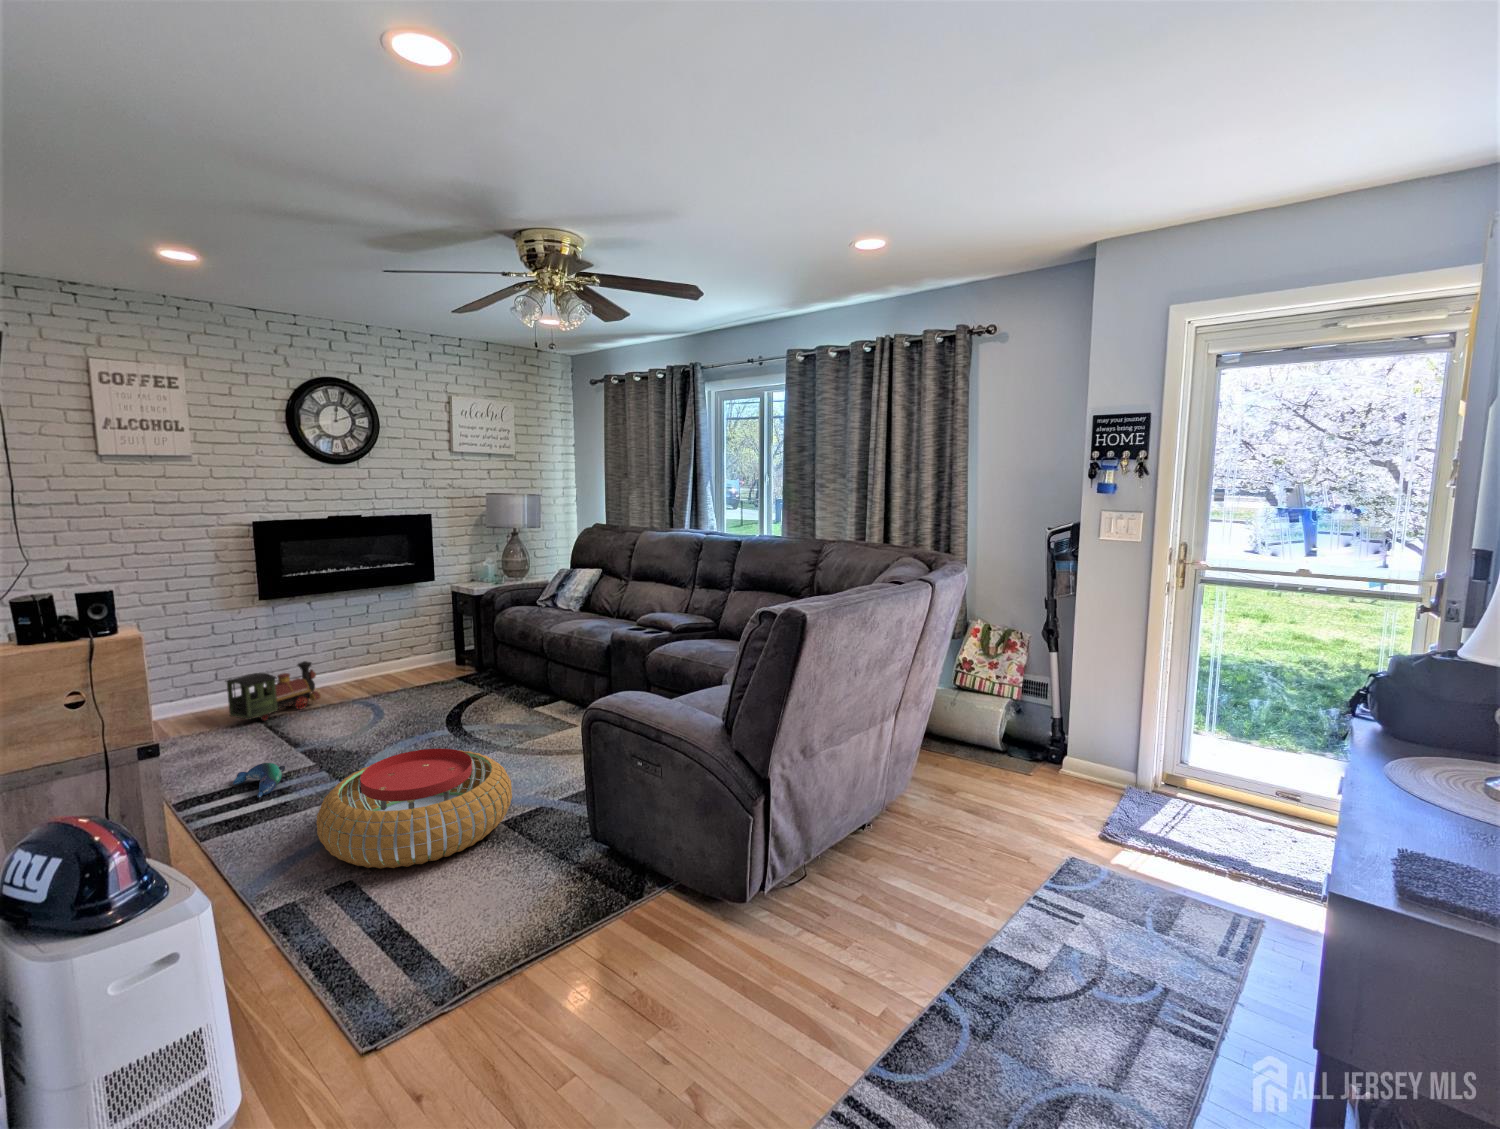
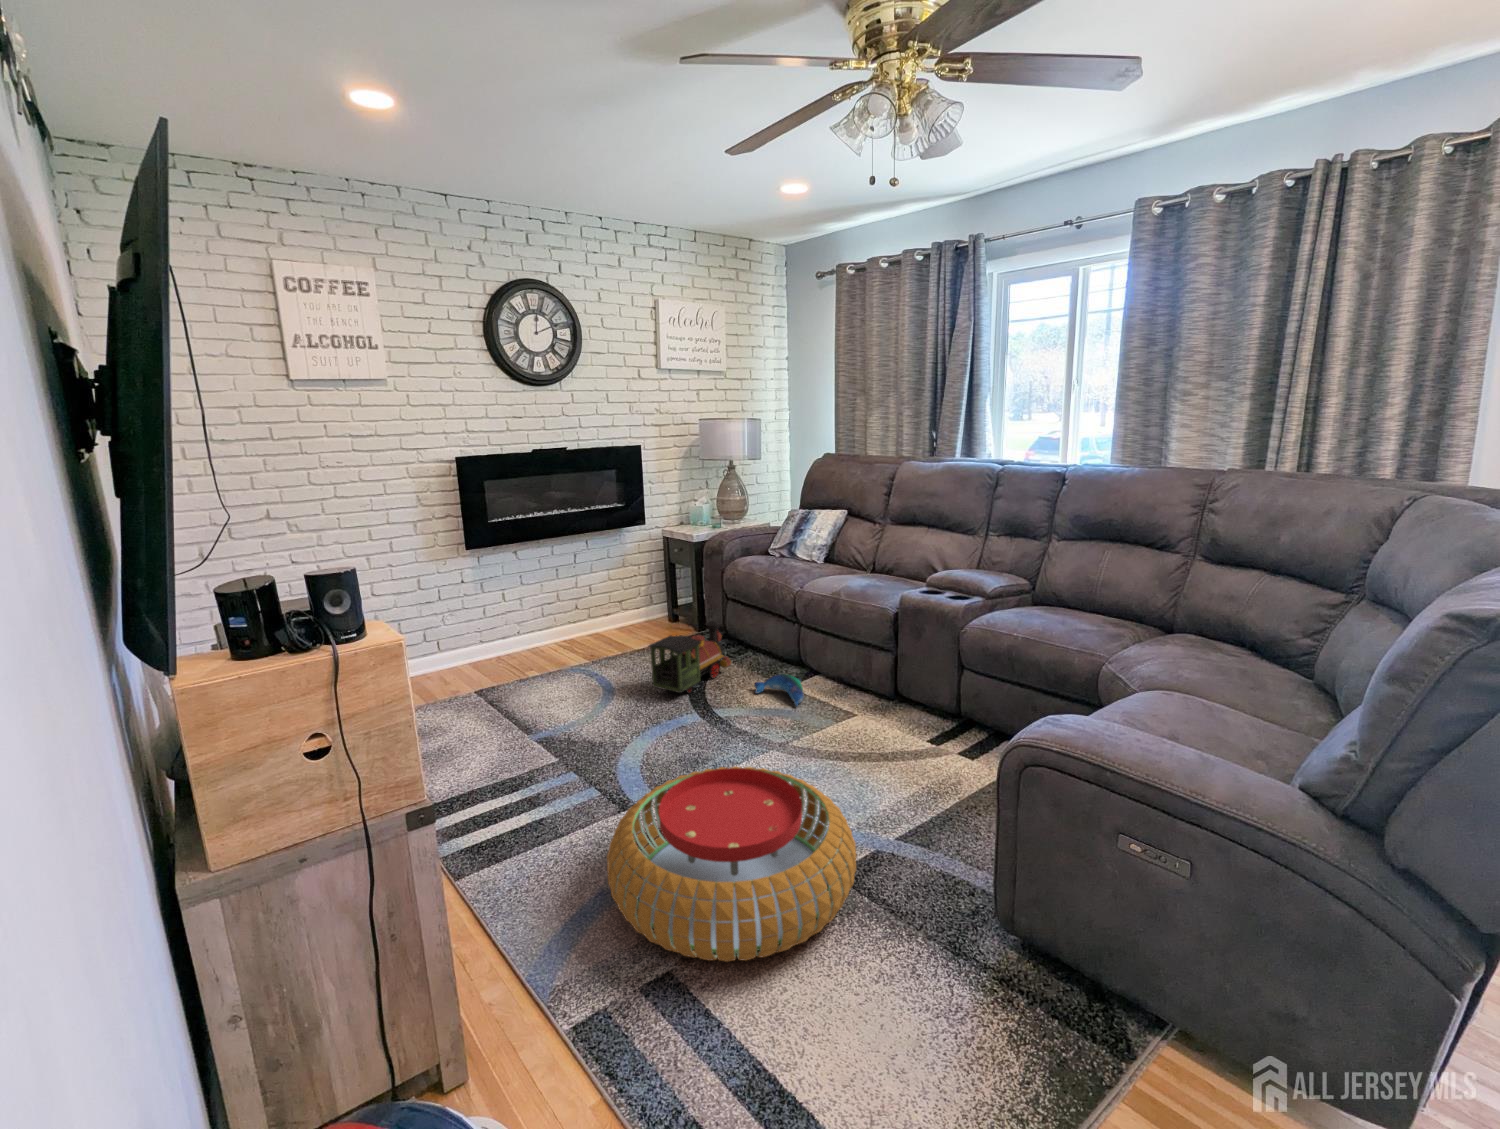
toy train: present [226,661,321,721] -> present [649,621,731,693]
plush toy: present [233,763,285,798] -> present [754,674,804,706]

